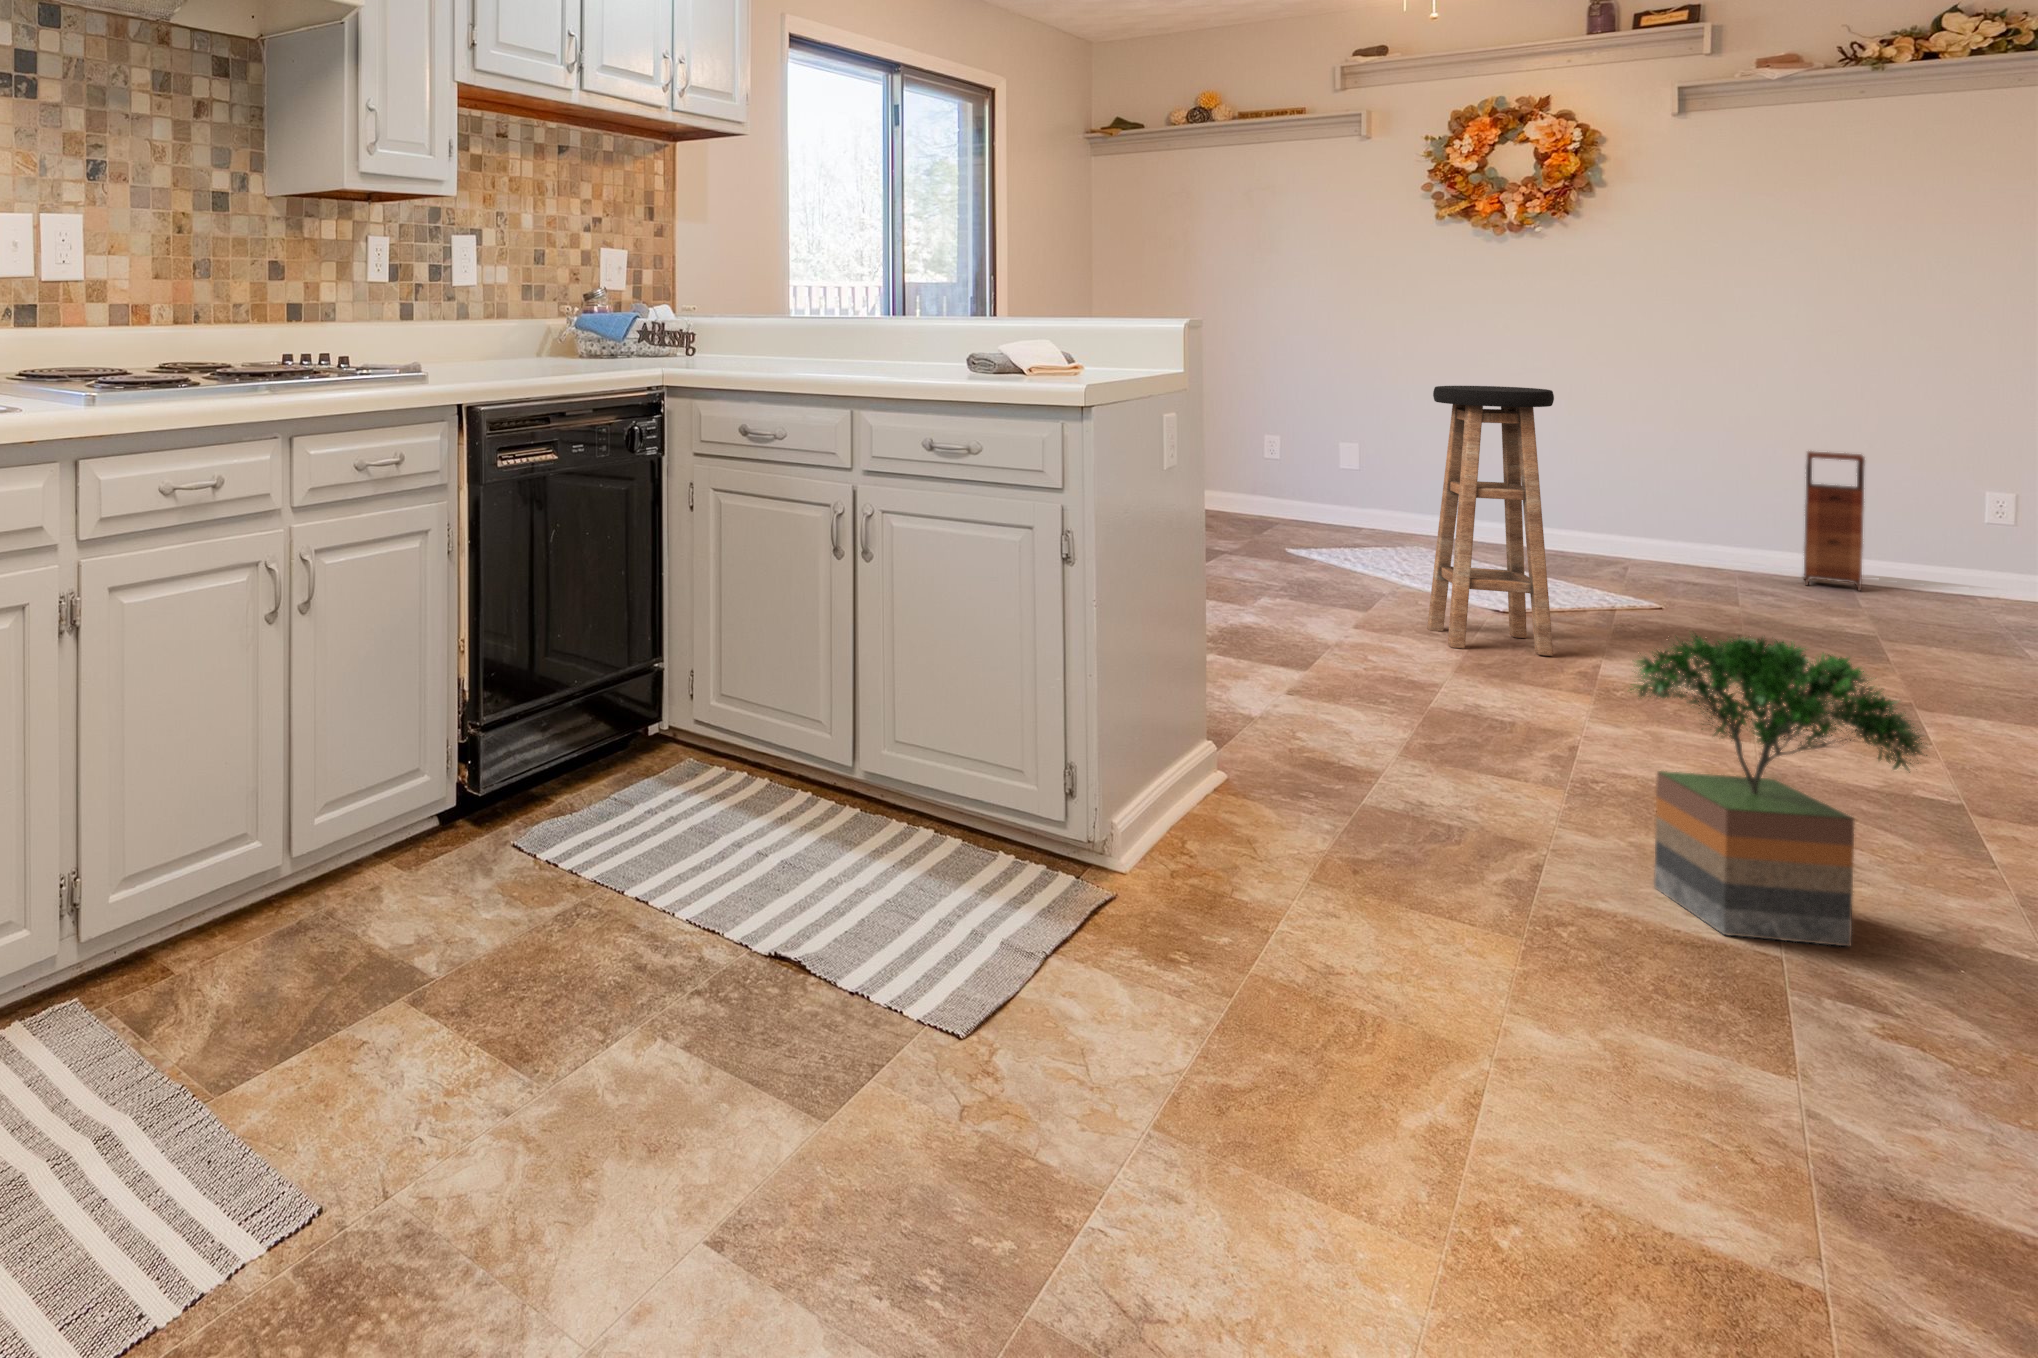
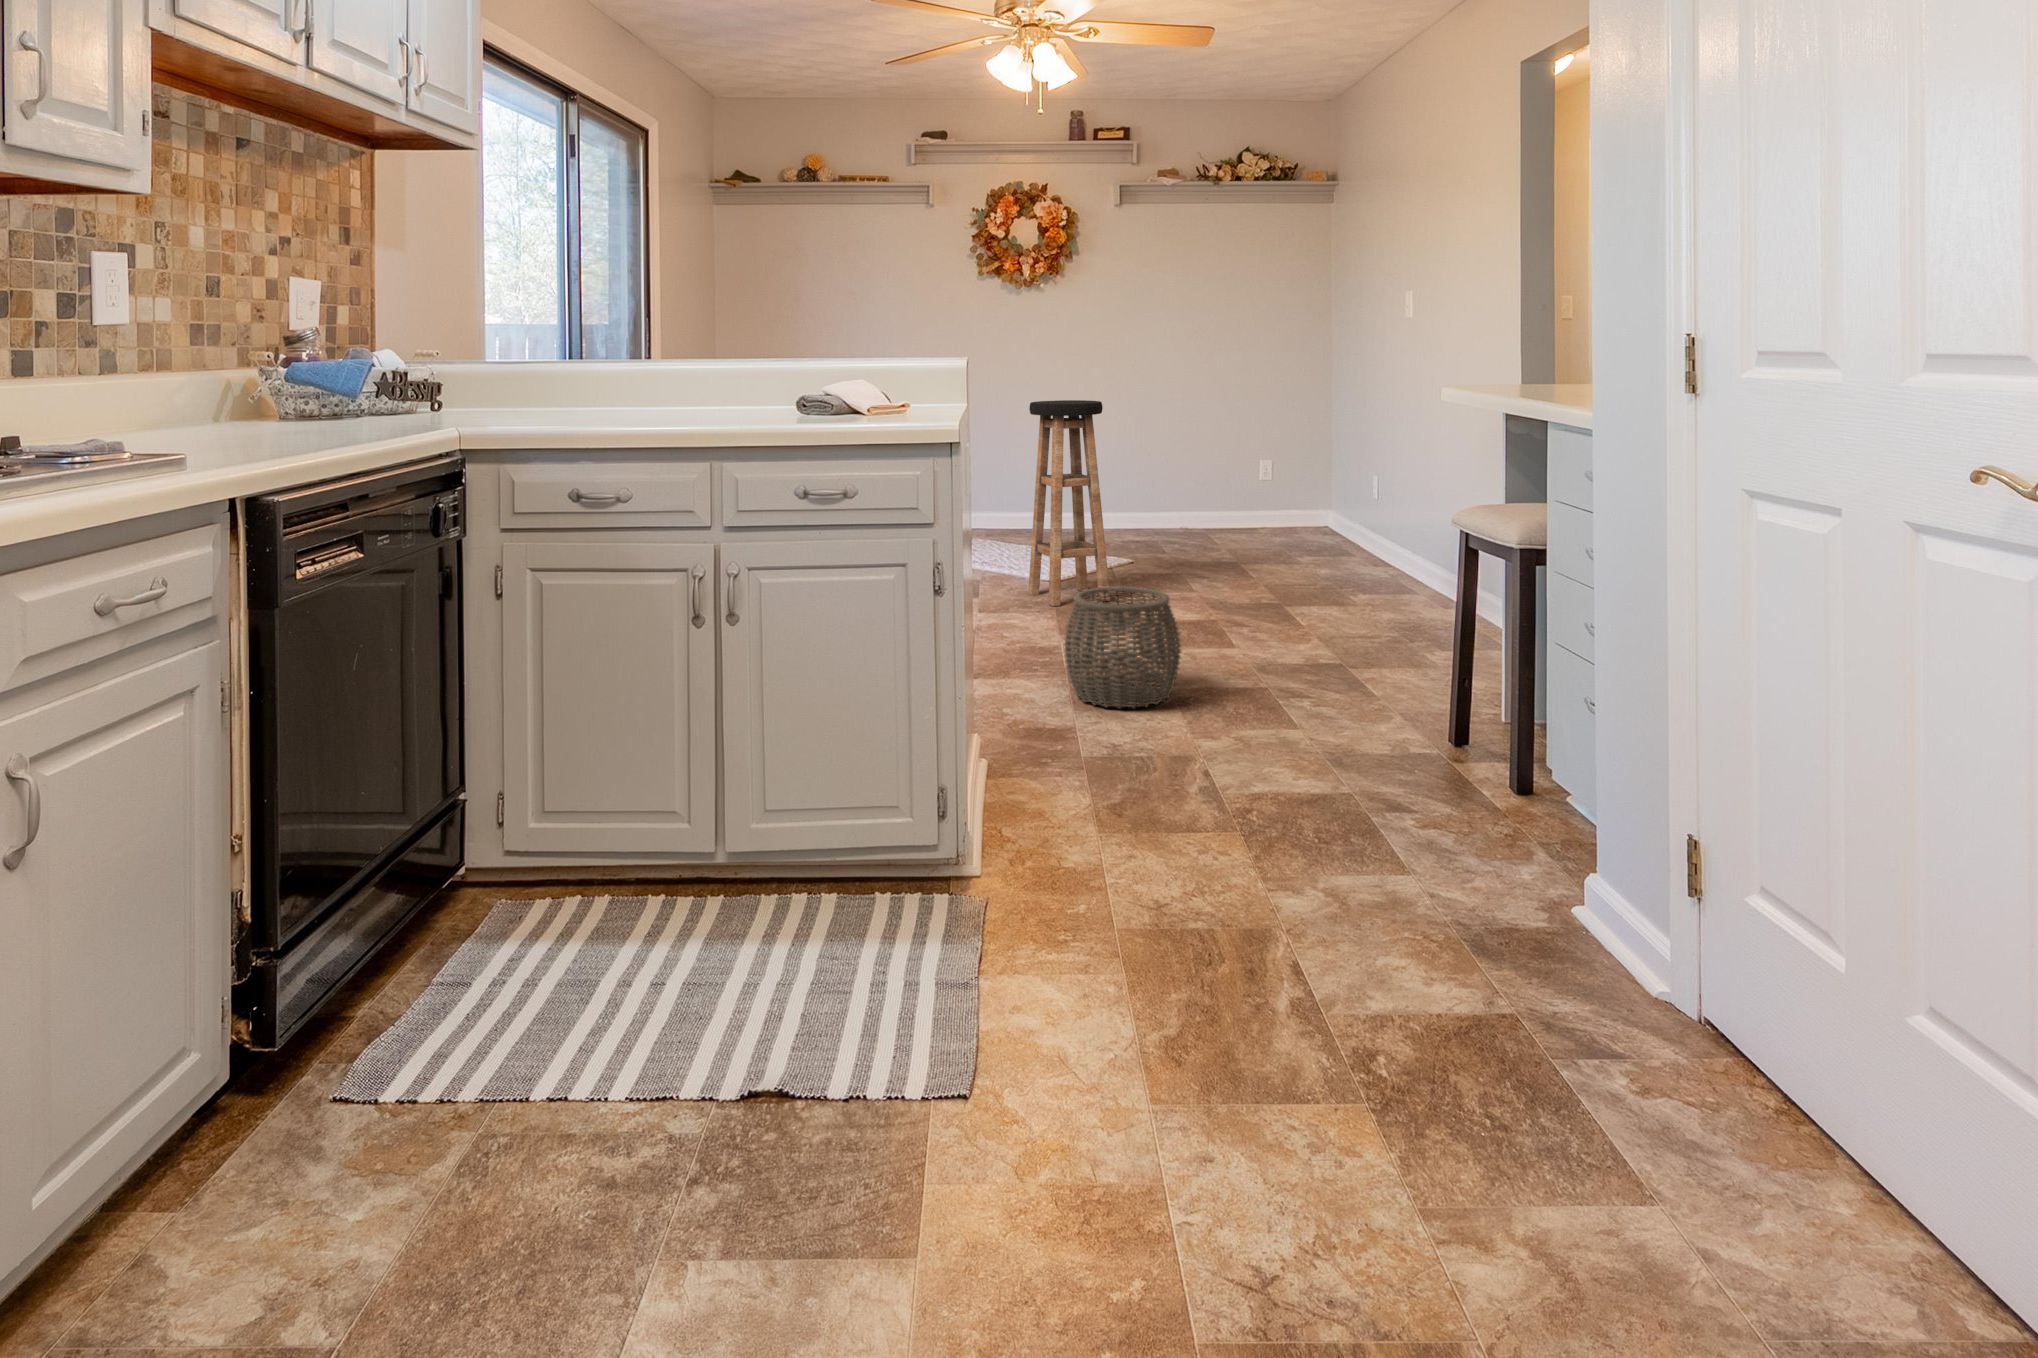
storage cabinet: present [1804,451,1865,590] -> none [1185,435,1215,526]
woven basket: none [1376,621,1566,784] -> present [1064,586,1181,709]
potted tree: present [1630,634,1927,946] -> none [1253,563,1416,782]

